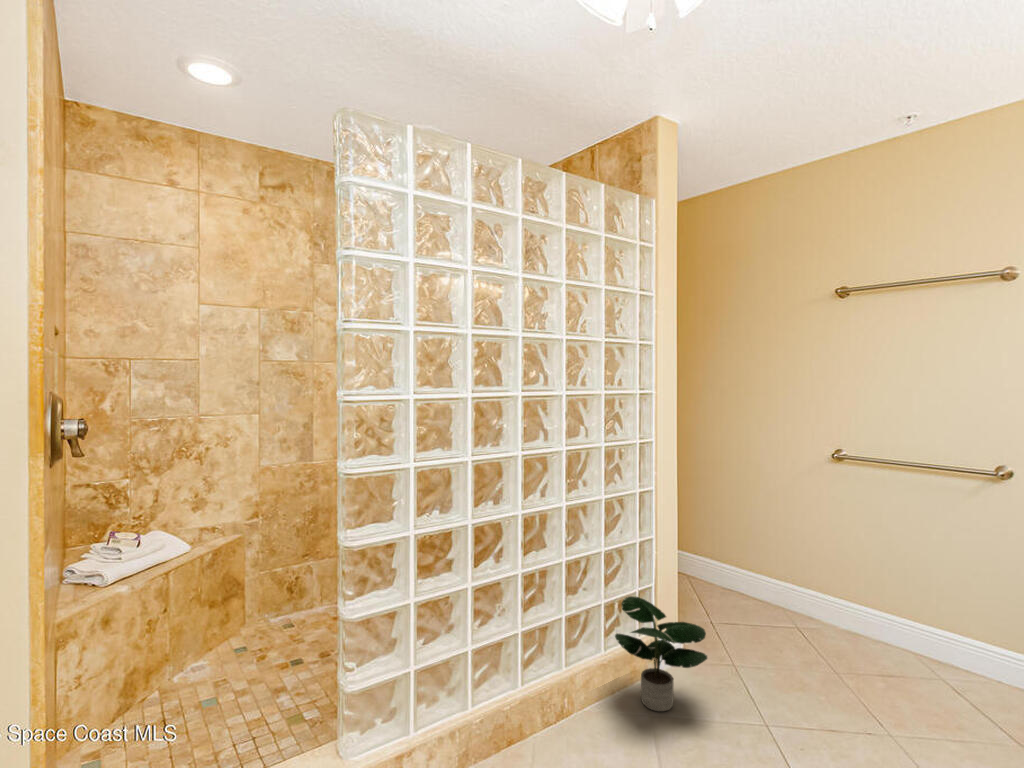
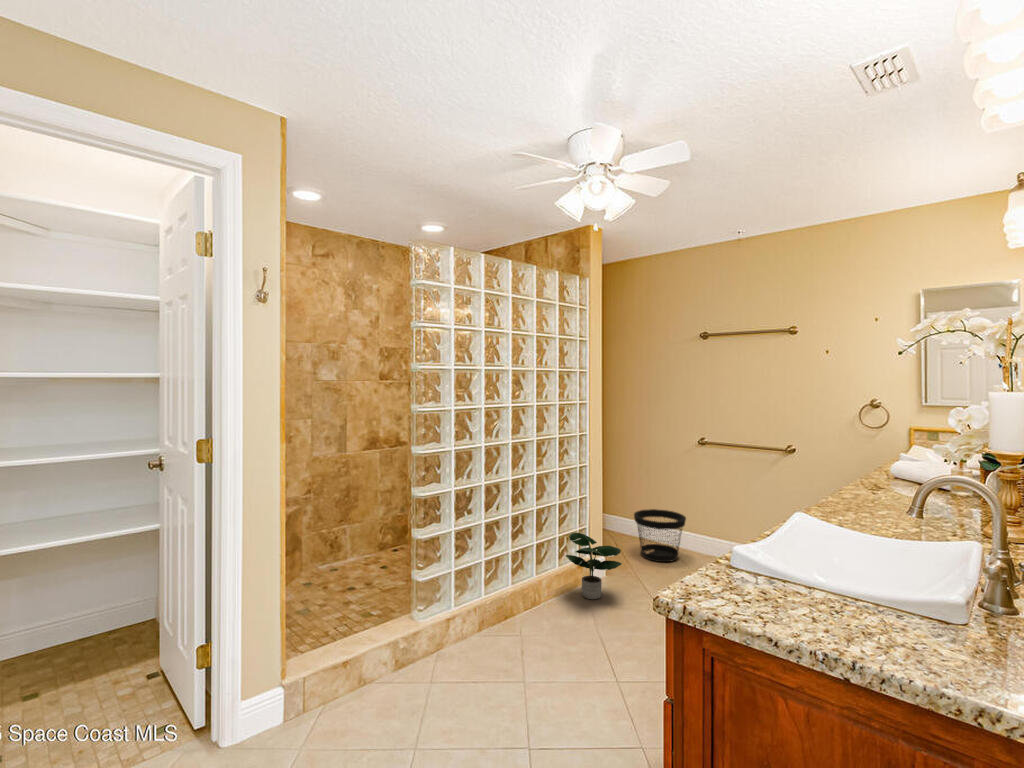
wastebasket: none [726,555,811,641] -> present [634,509,686,562]

